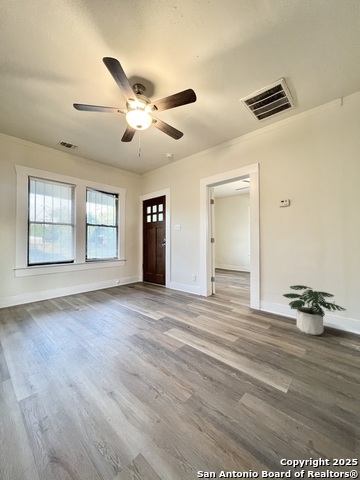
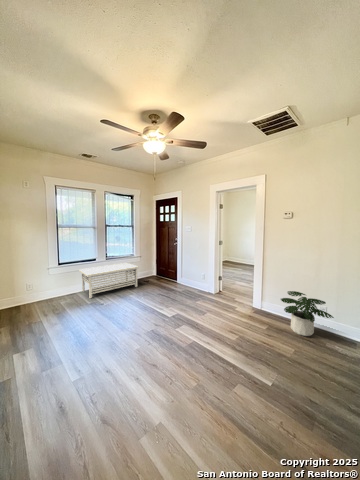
storage bench: none [52,267,122,305] -> present [79,263,138,298]

